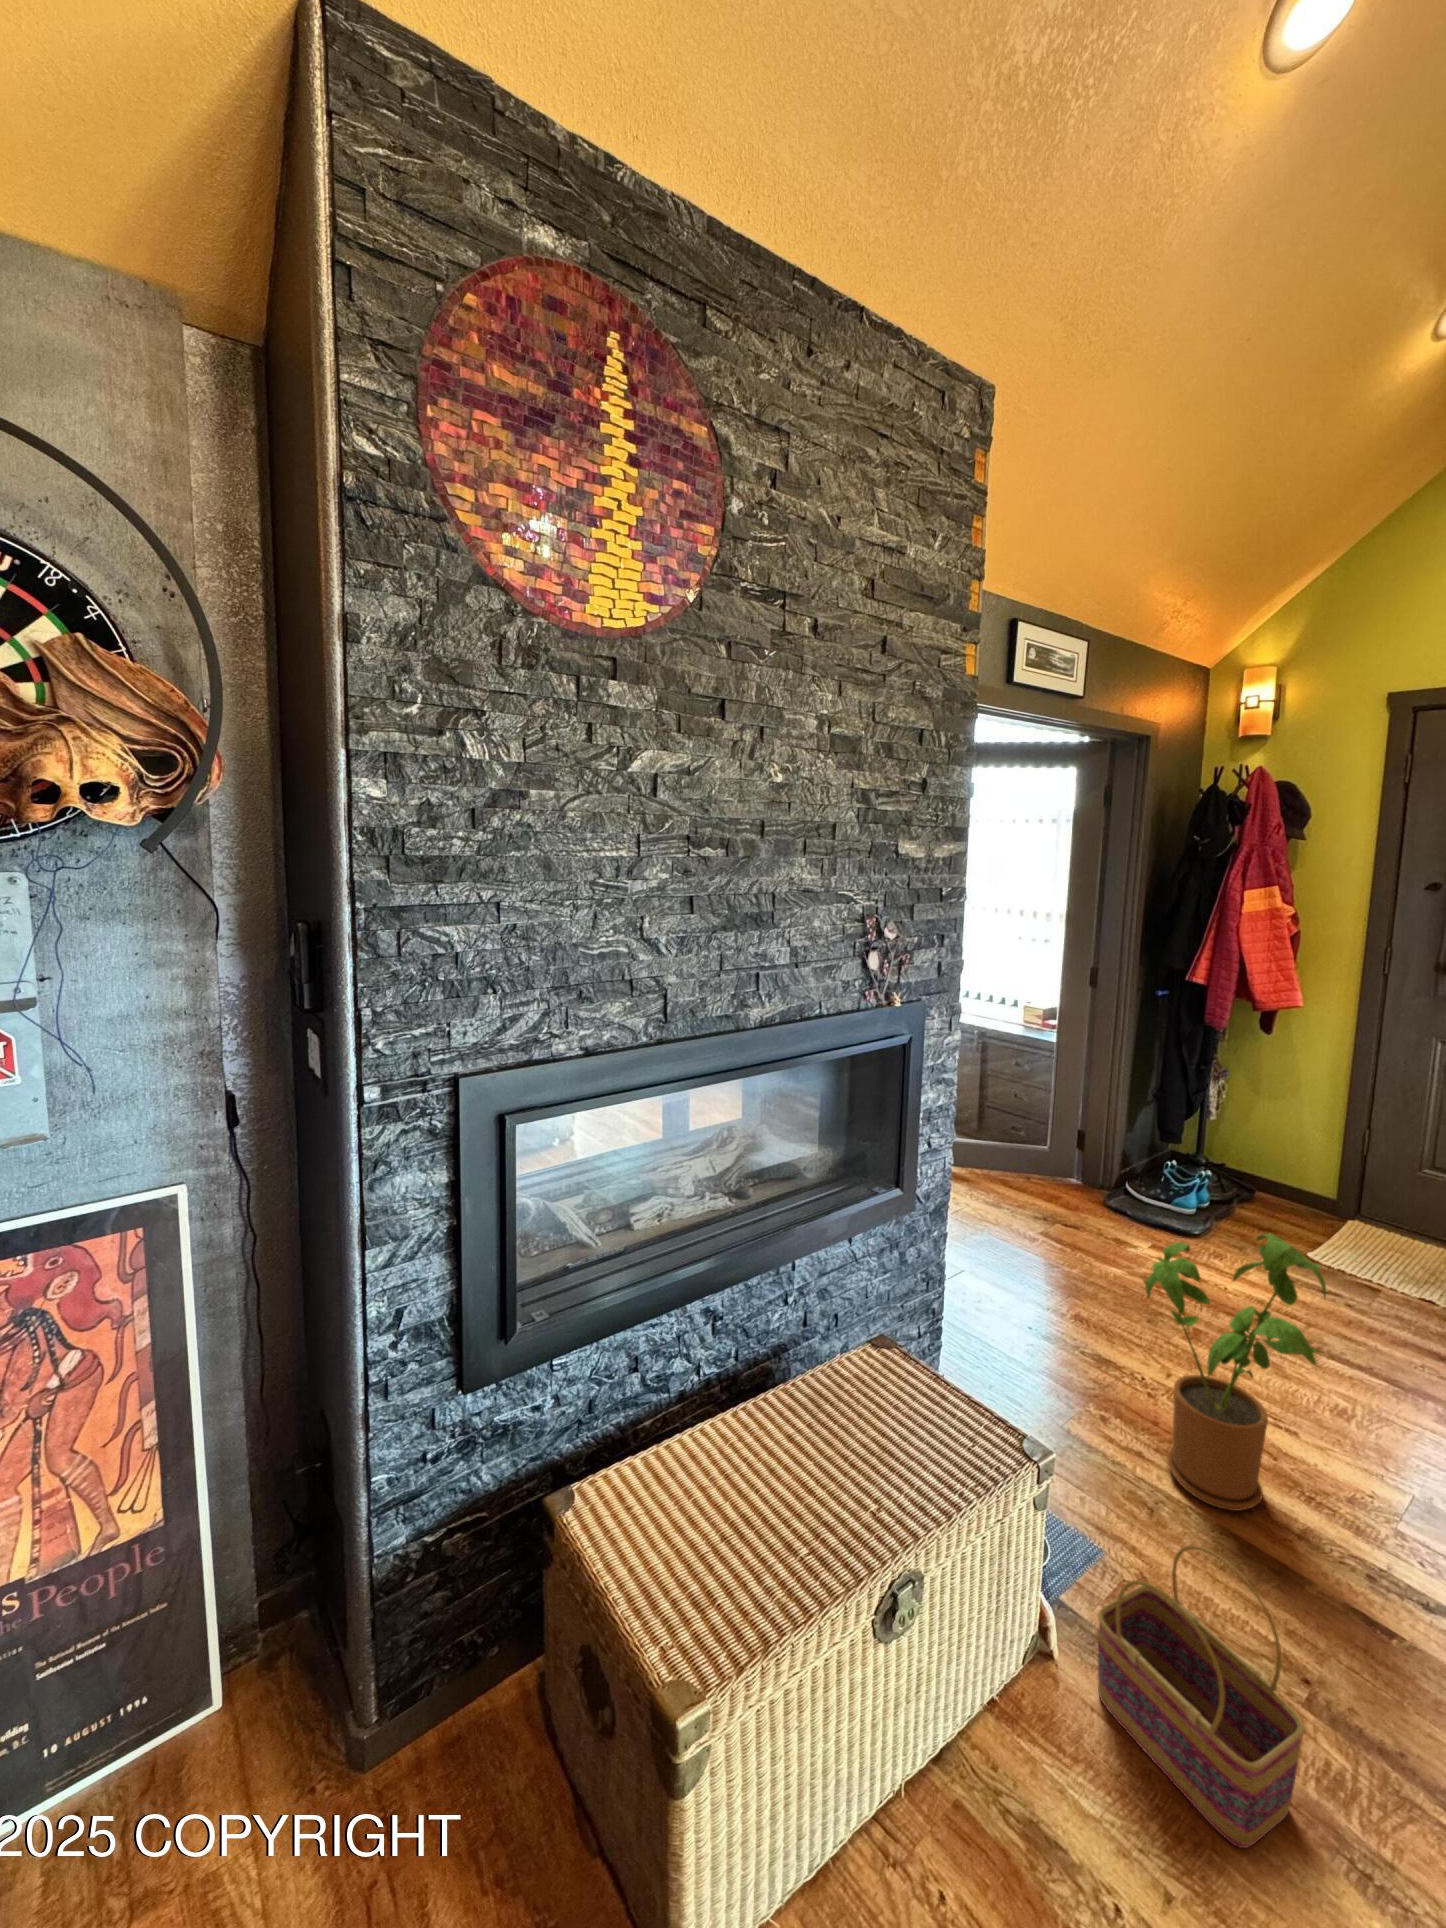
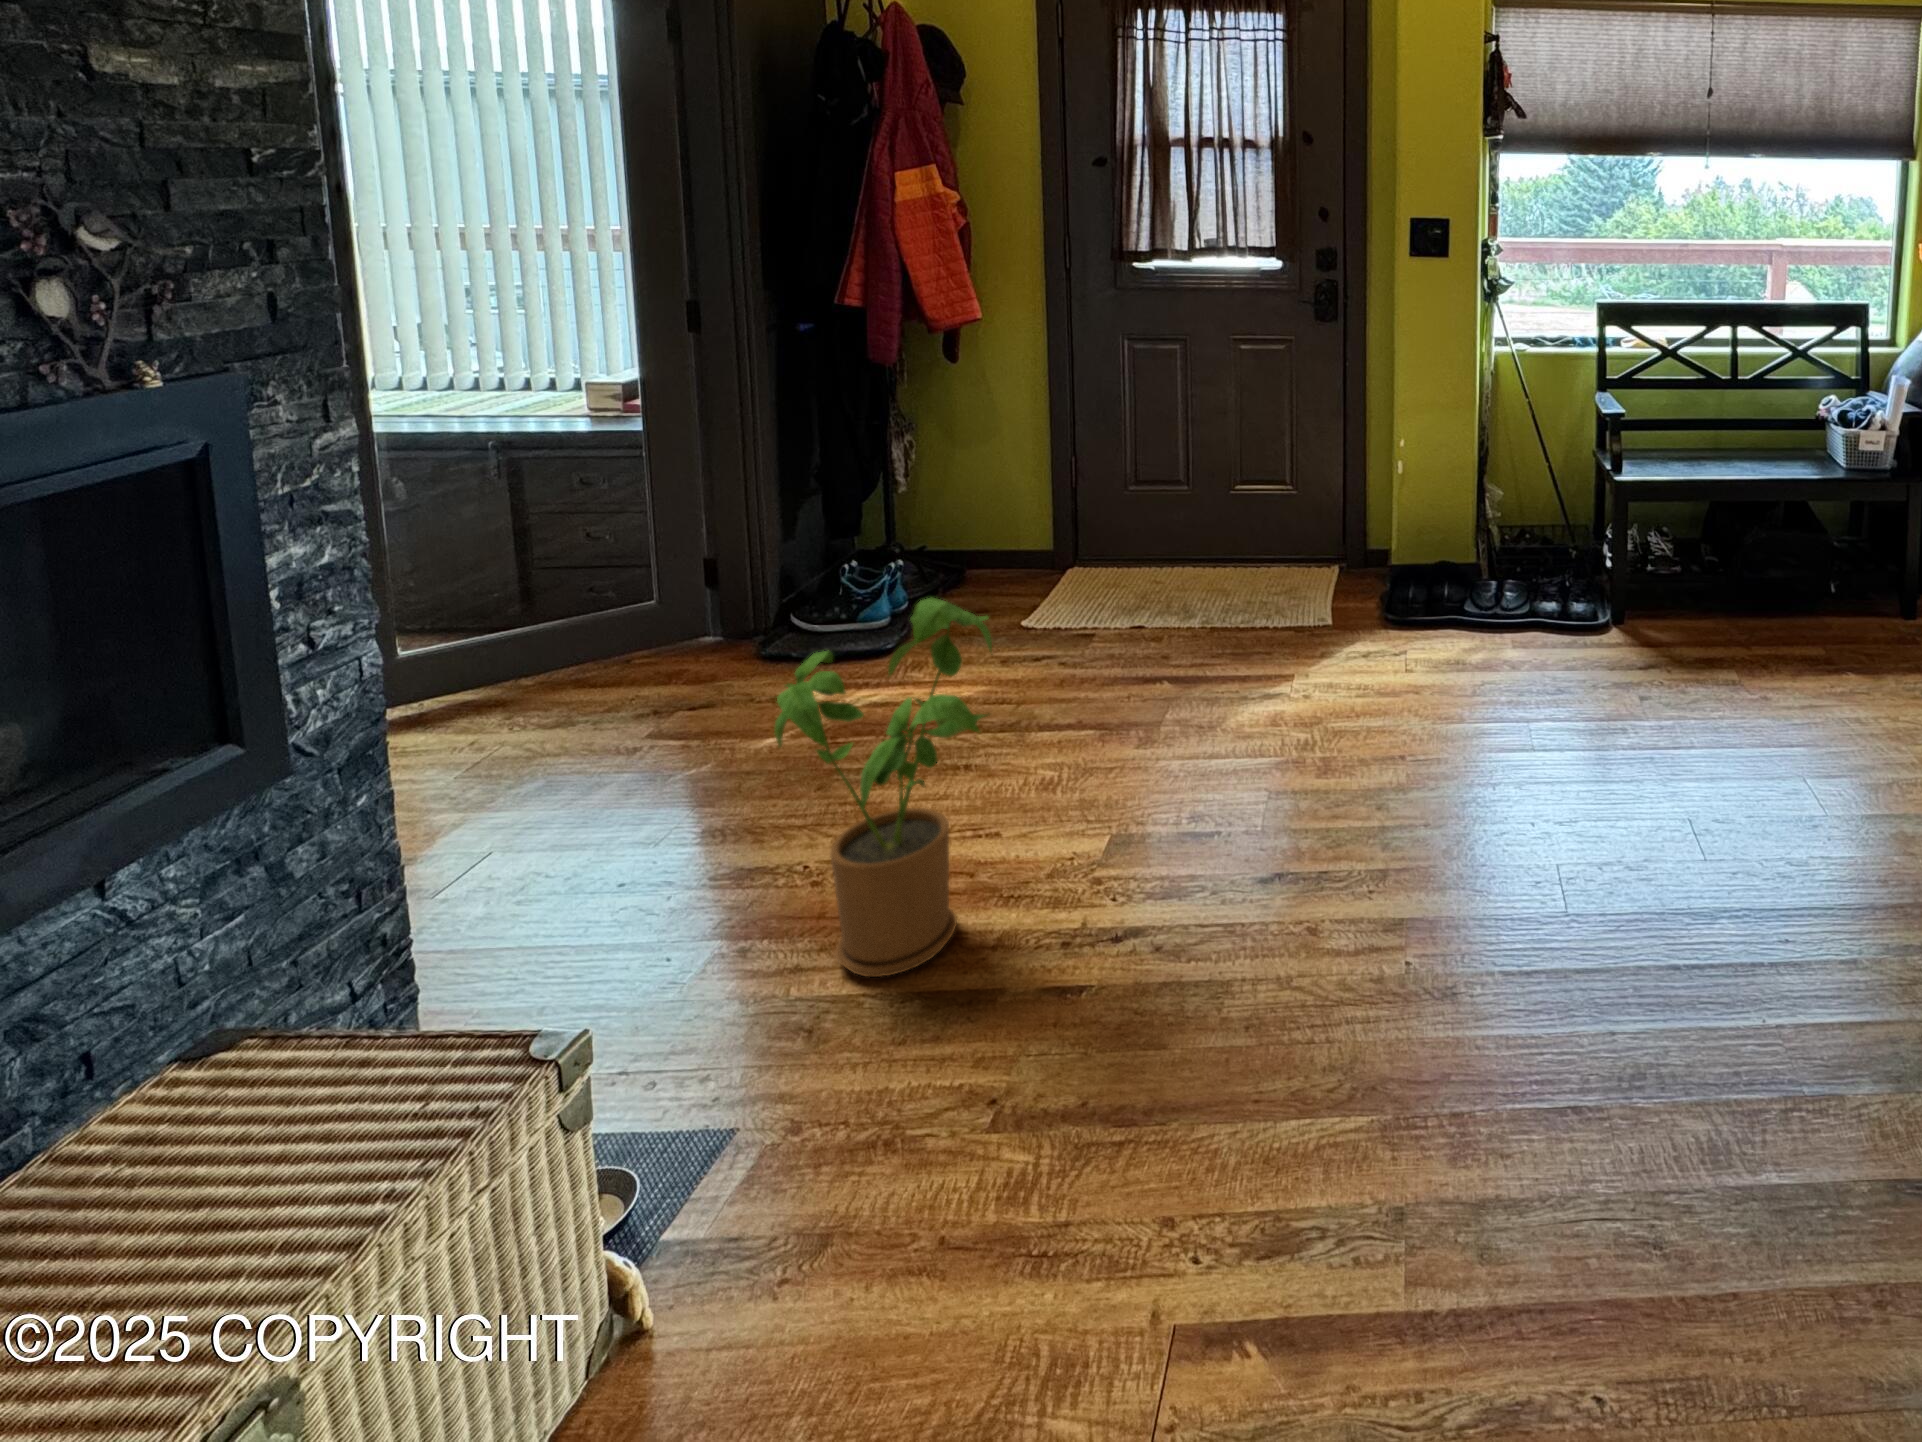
basket: present [1098,1545,1305,1848] -> none [703,1018,973,1353]

